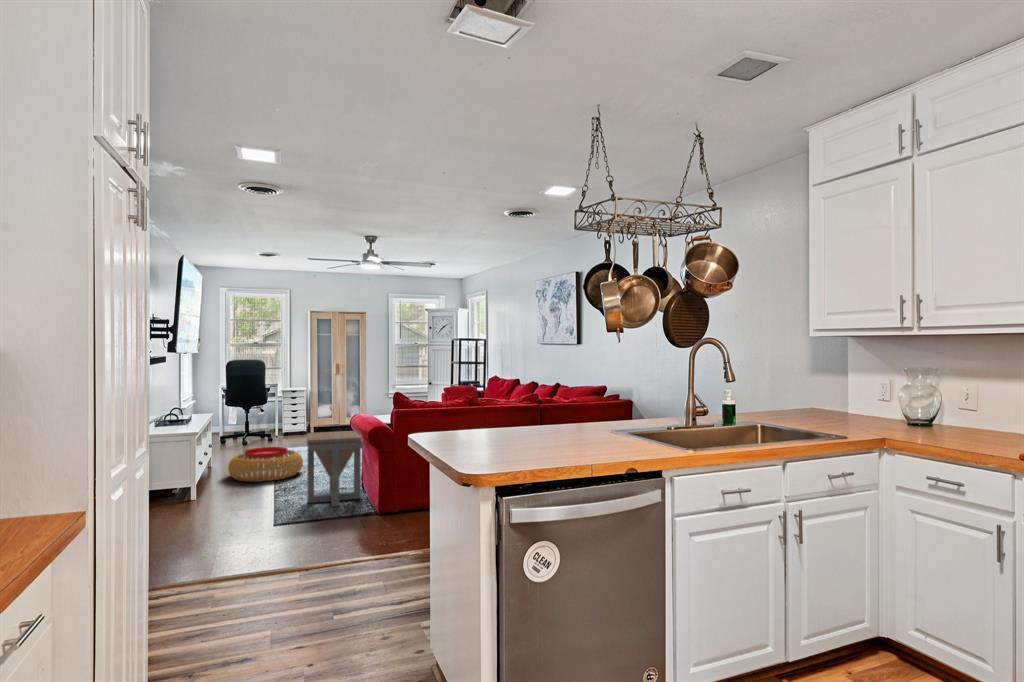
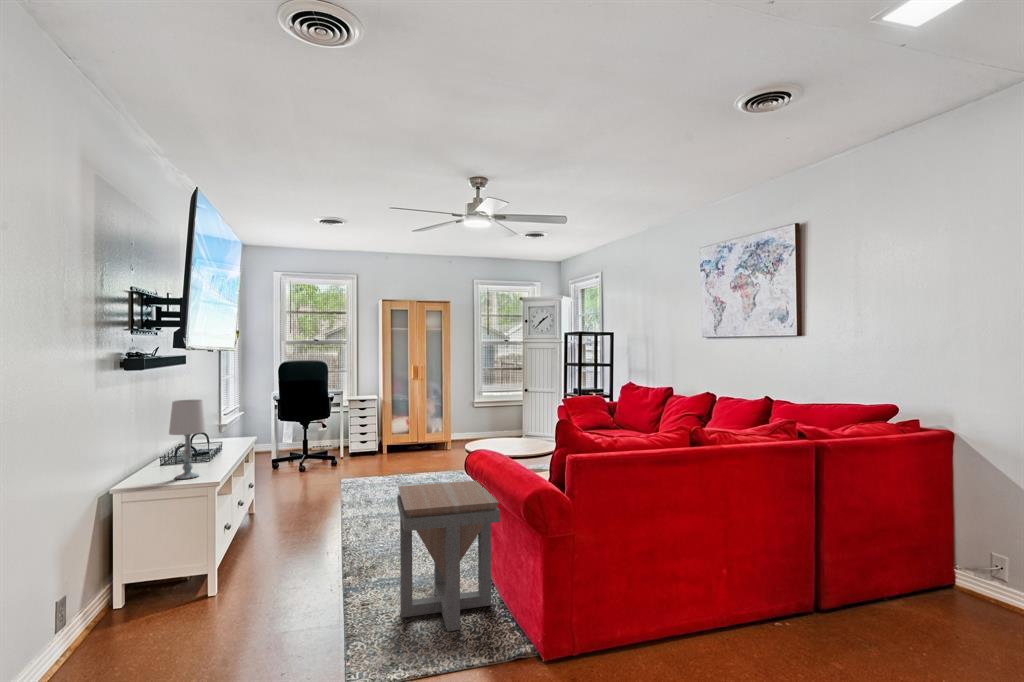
table lamp: none [168,383,190,430] -> present [169,399,206,479]
pouf: present [228,447,303,482] -> none [272,490,383,552]

